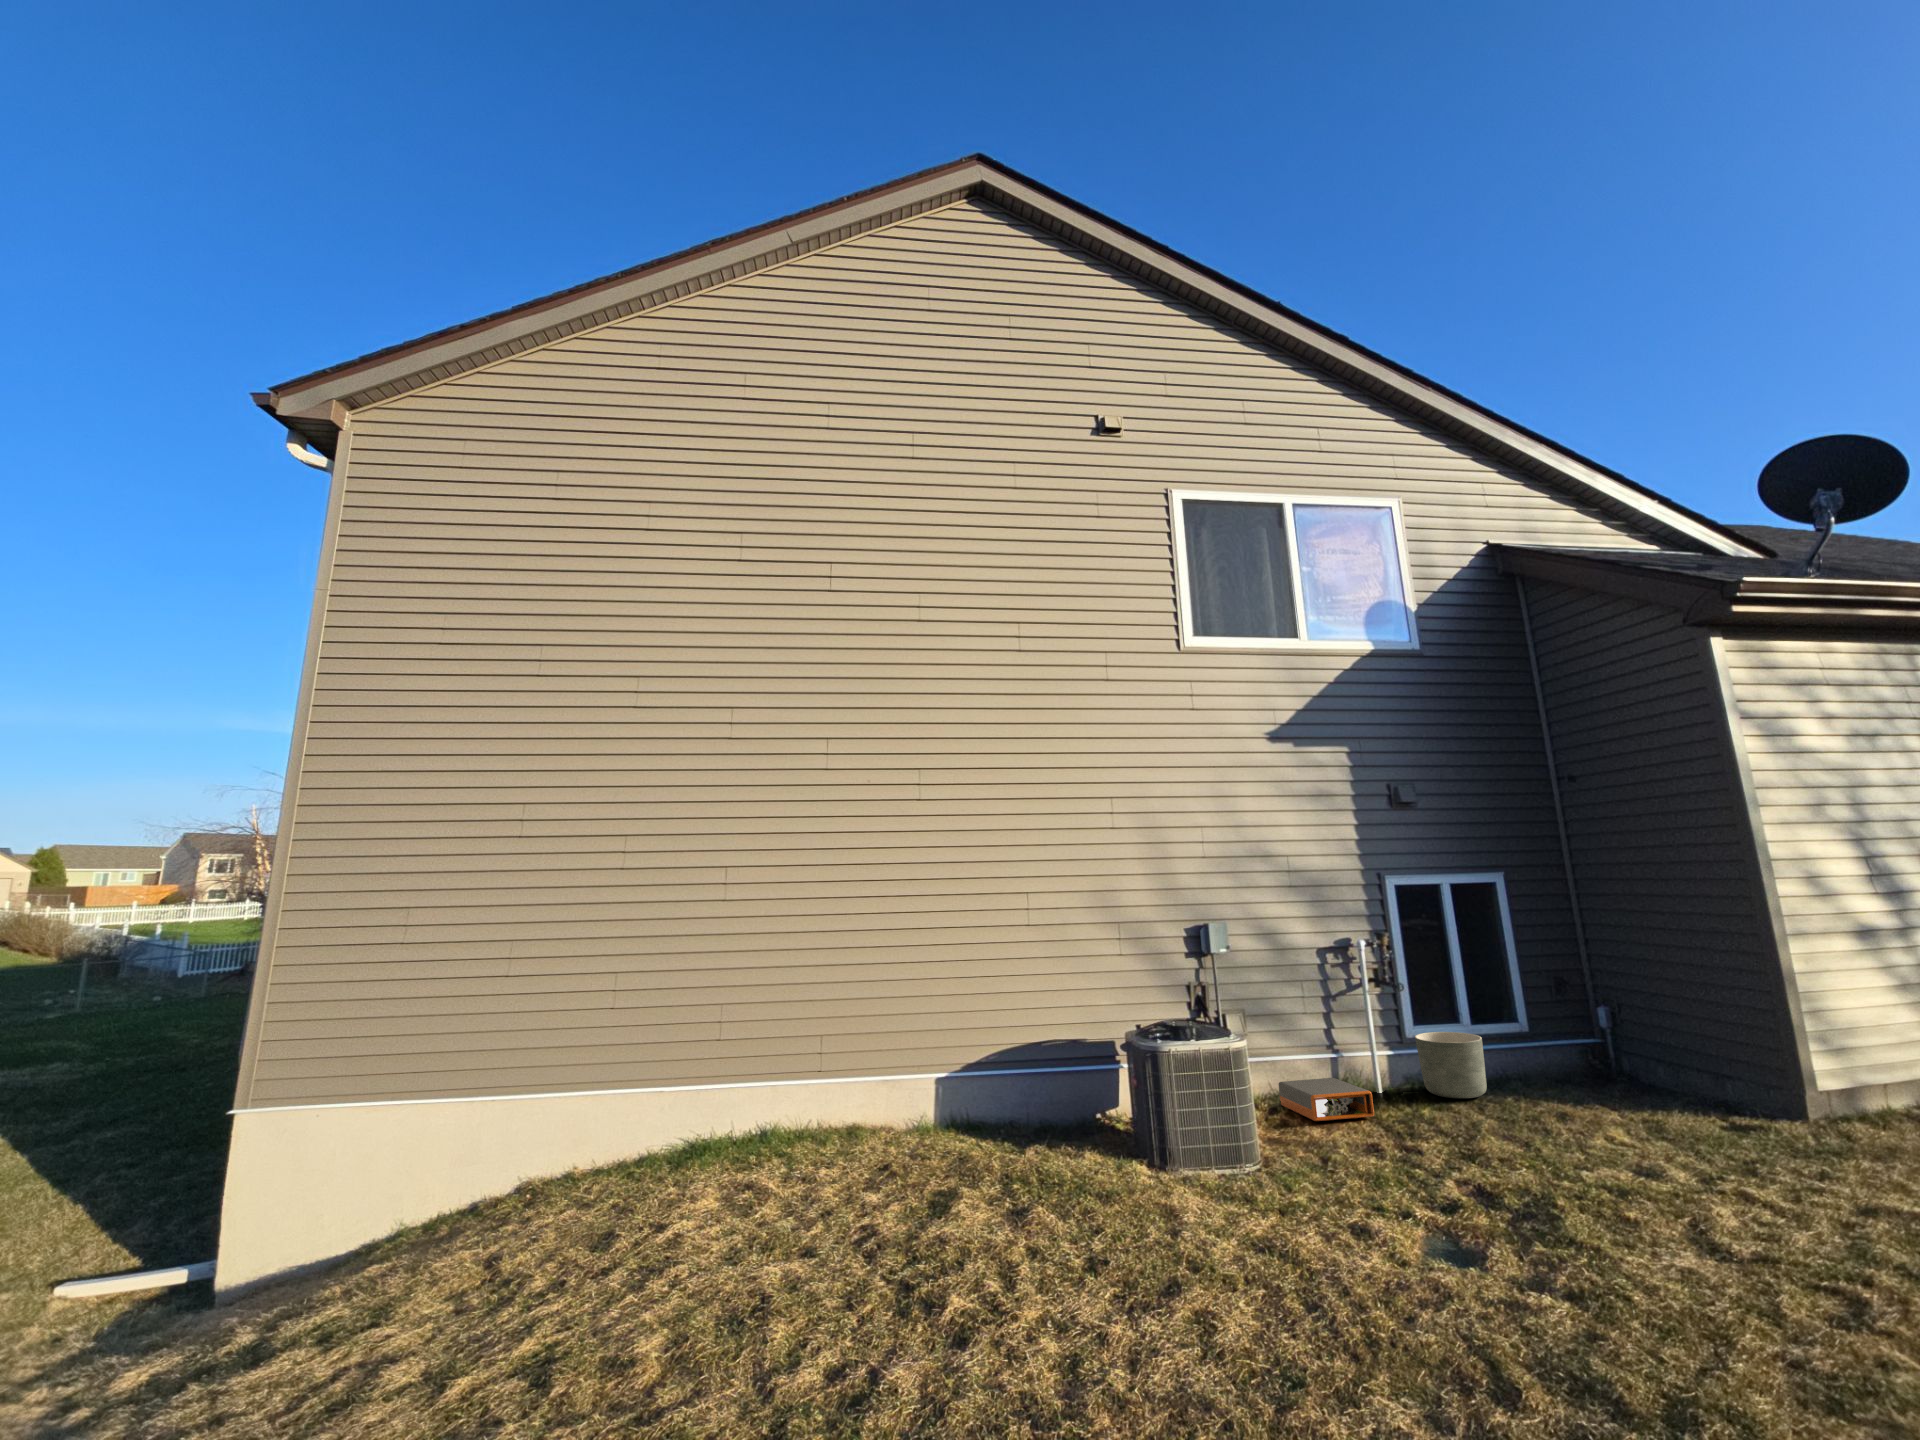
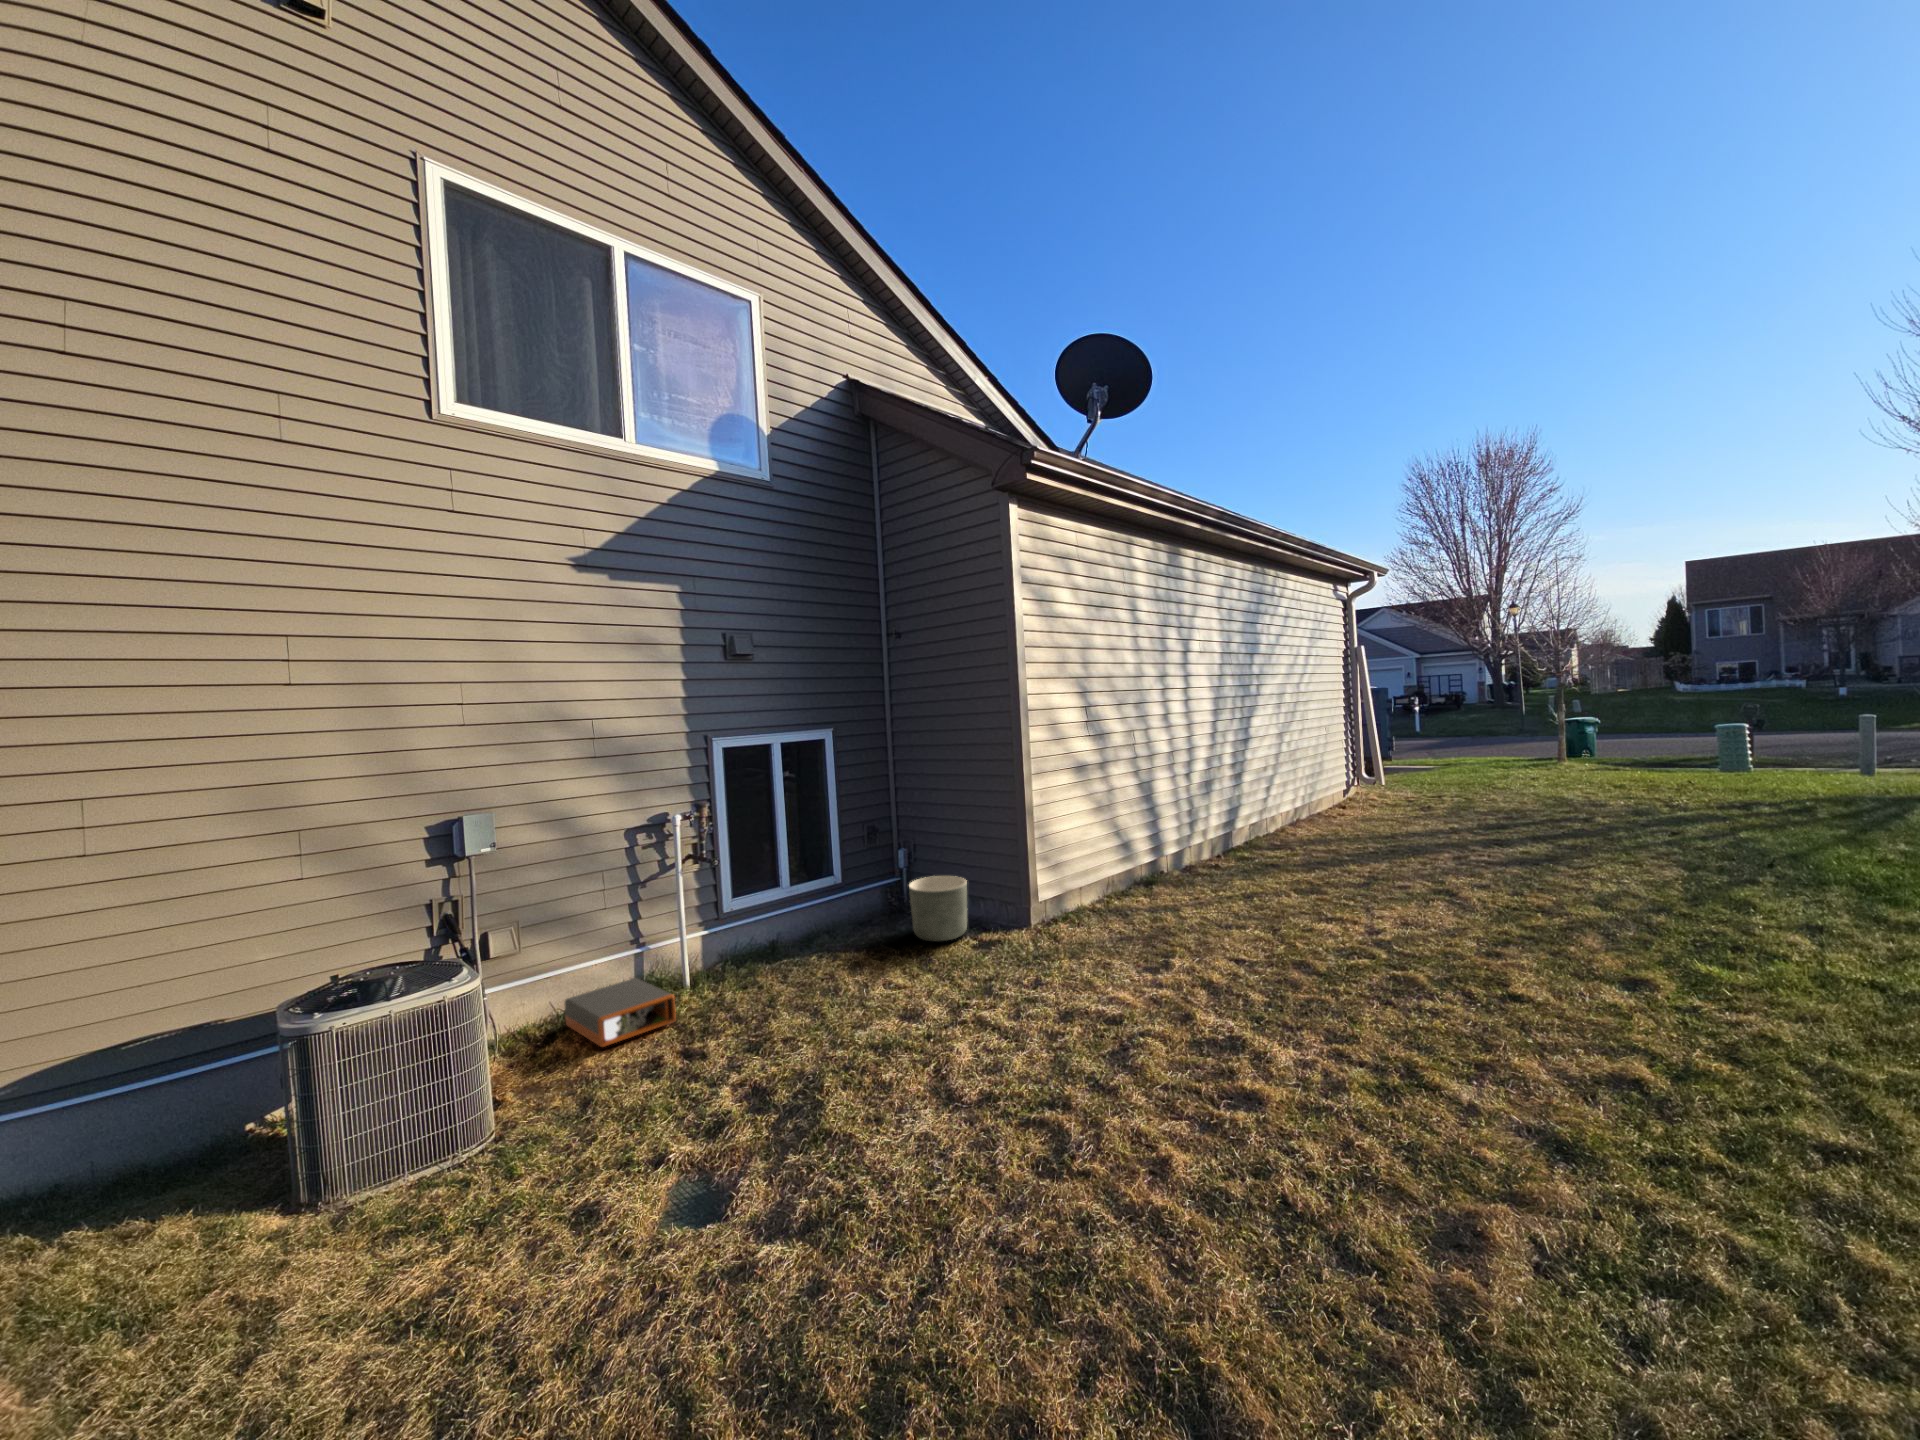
planter: present [1415,1032,1487,1098] -> present [909,876,967,941]

